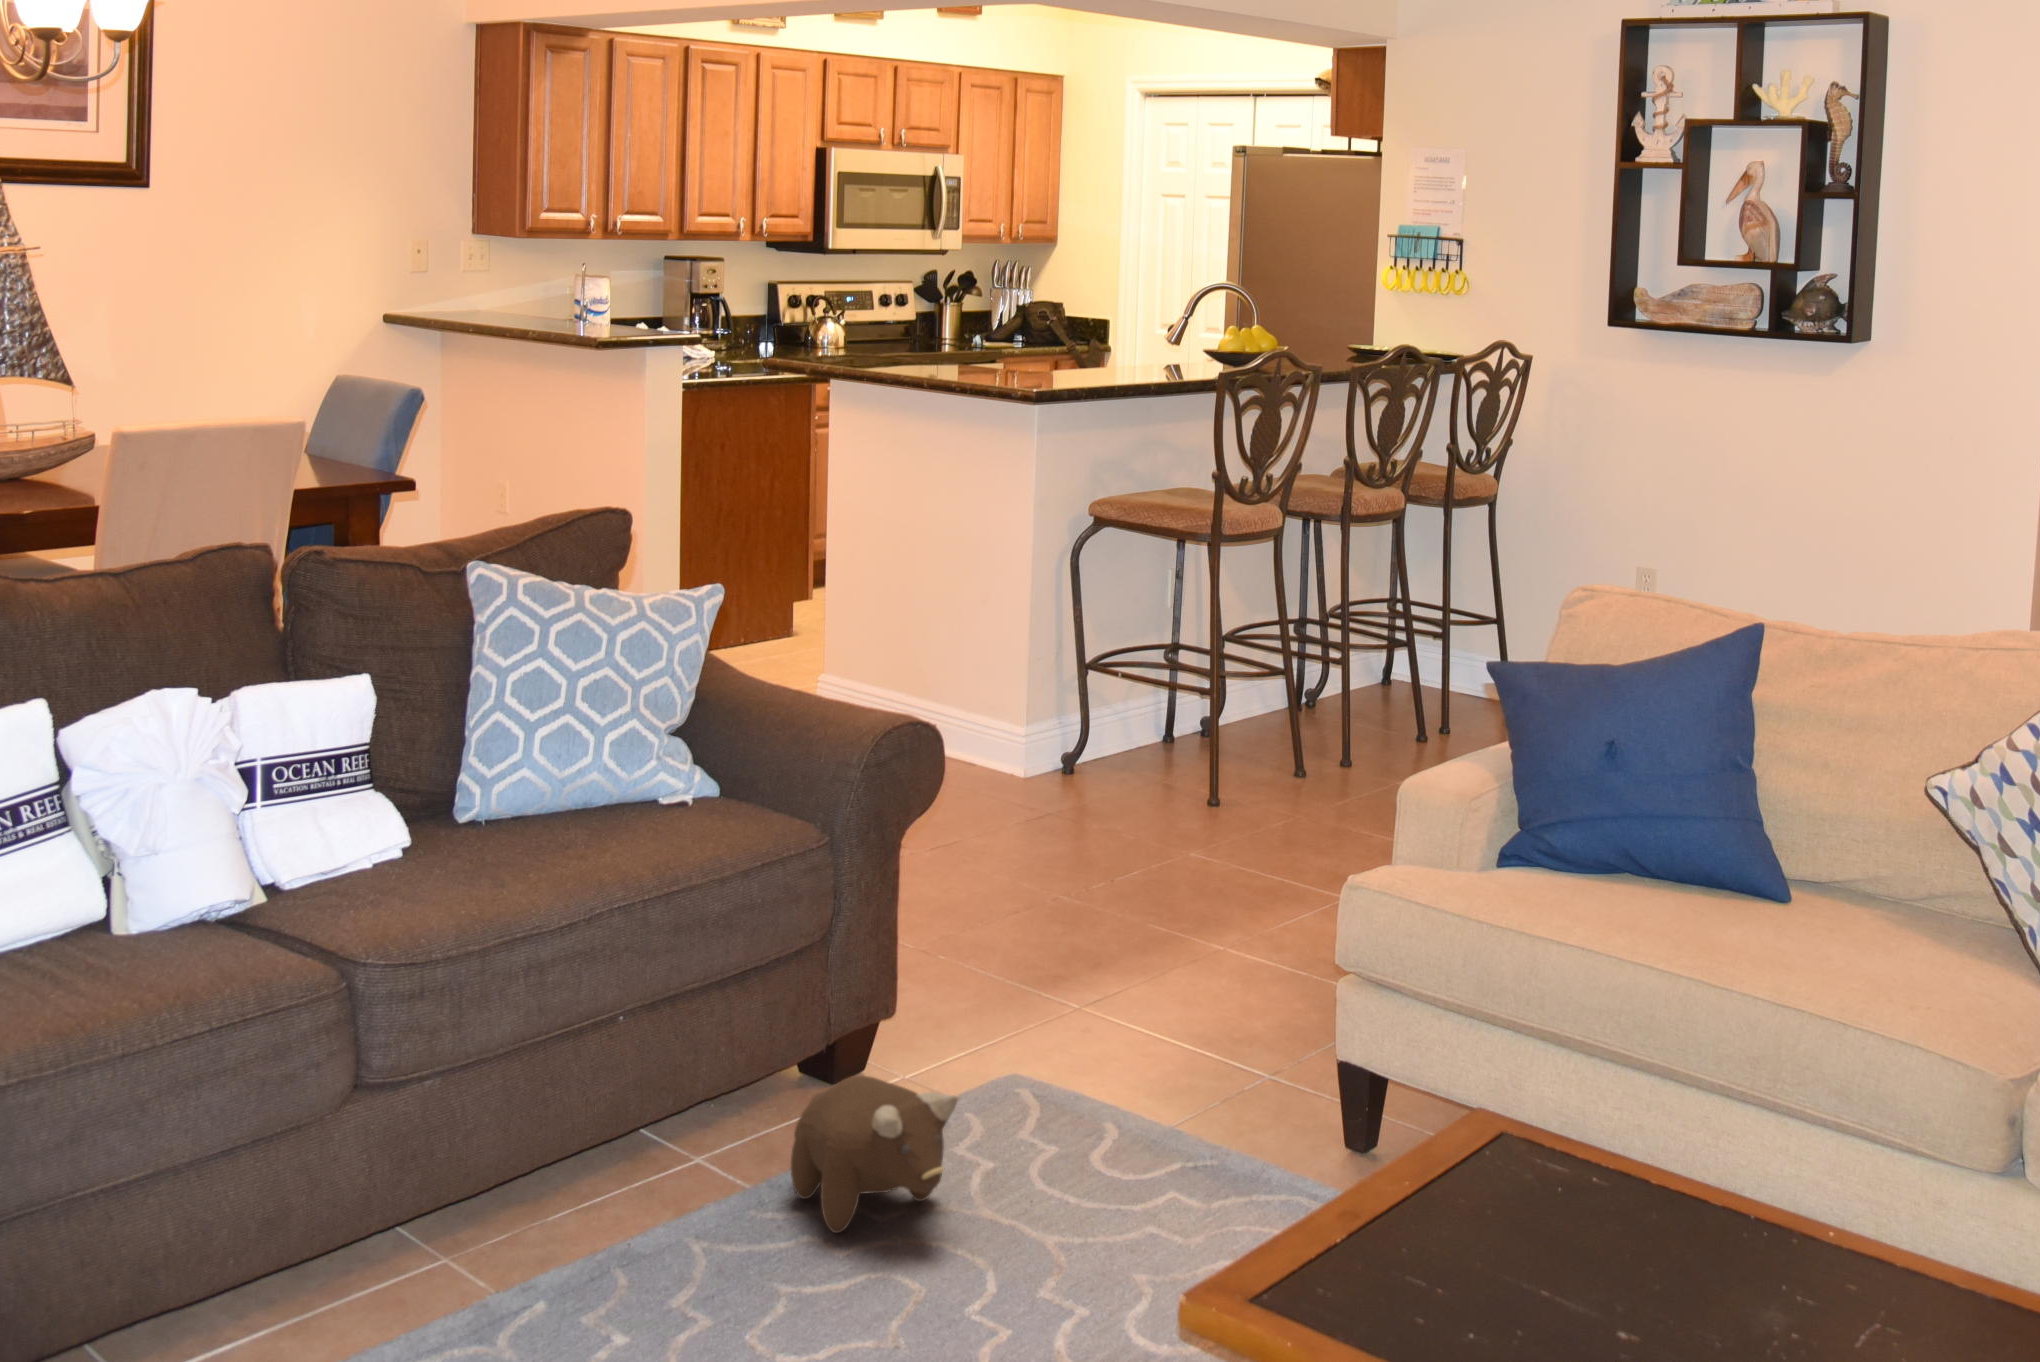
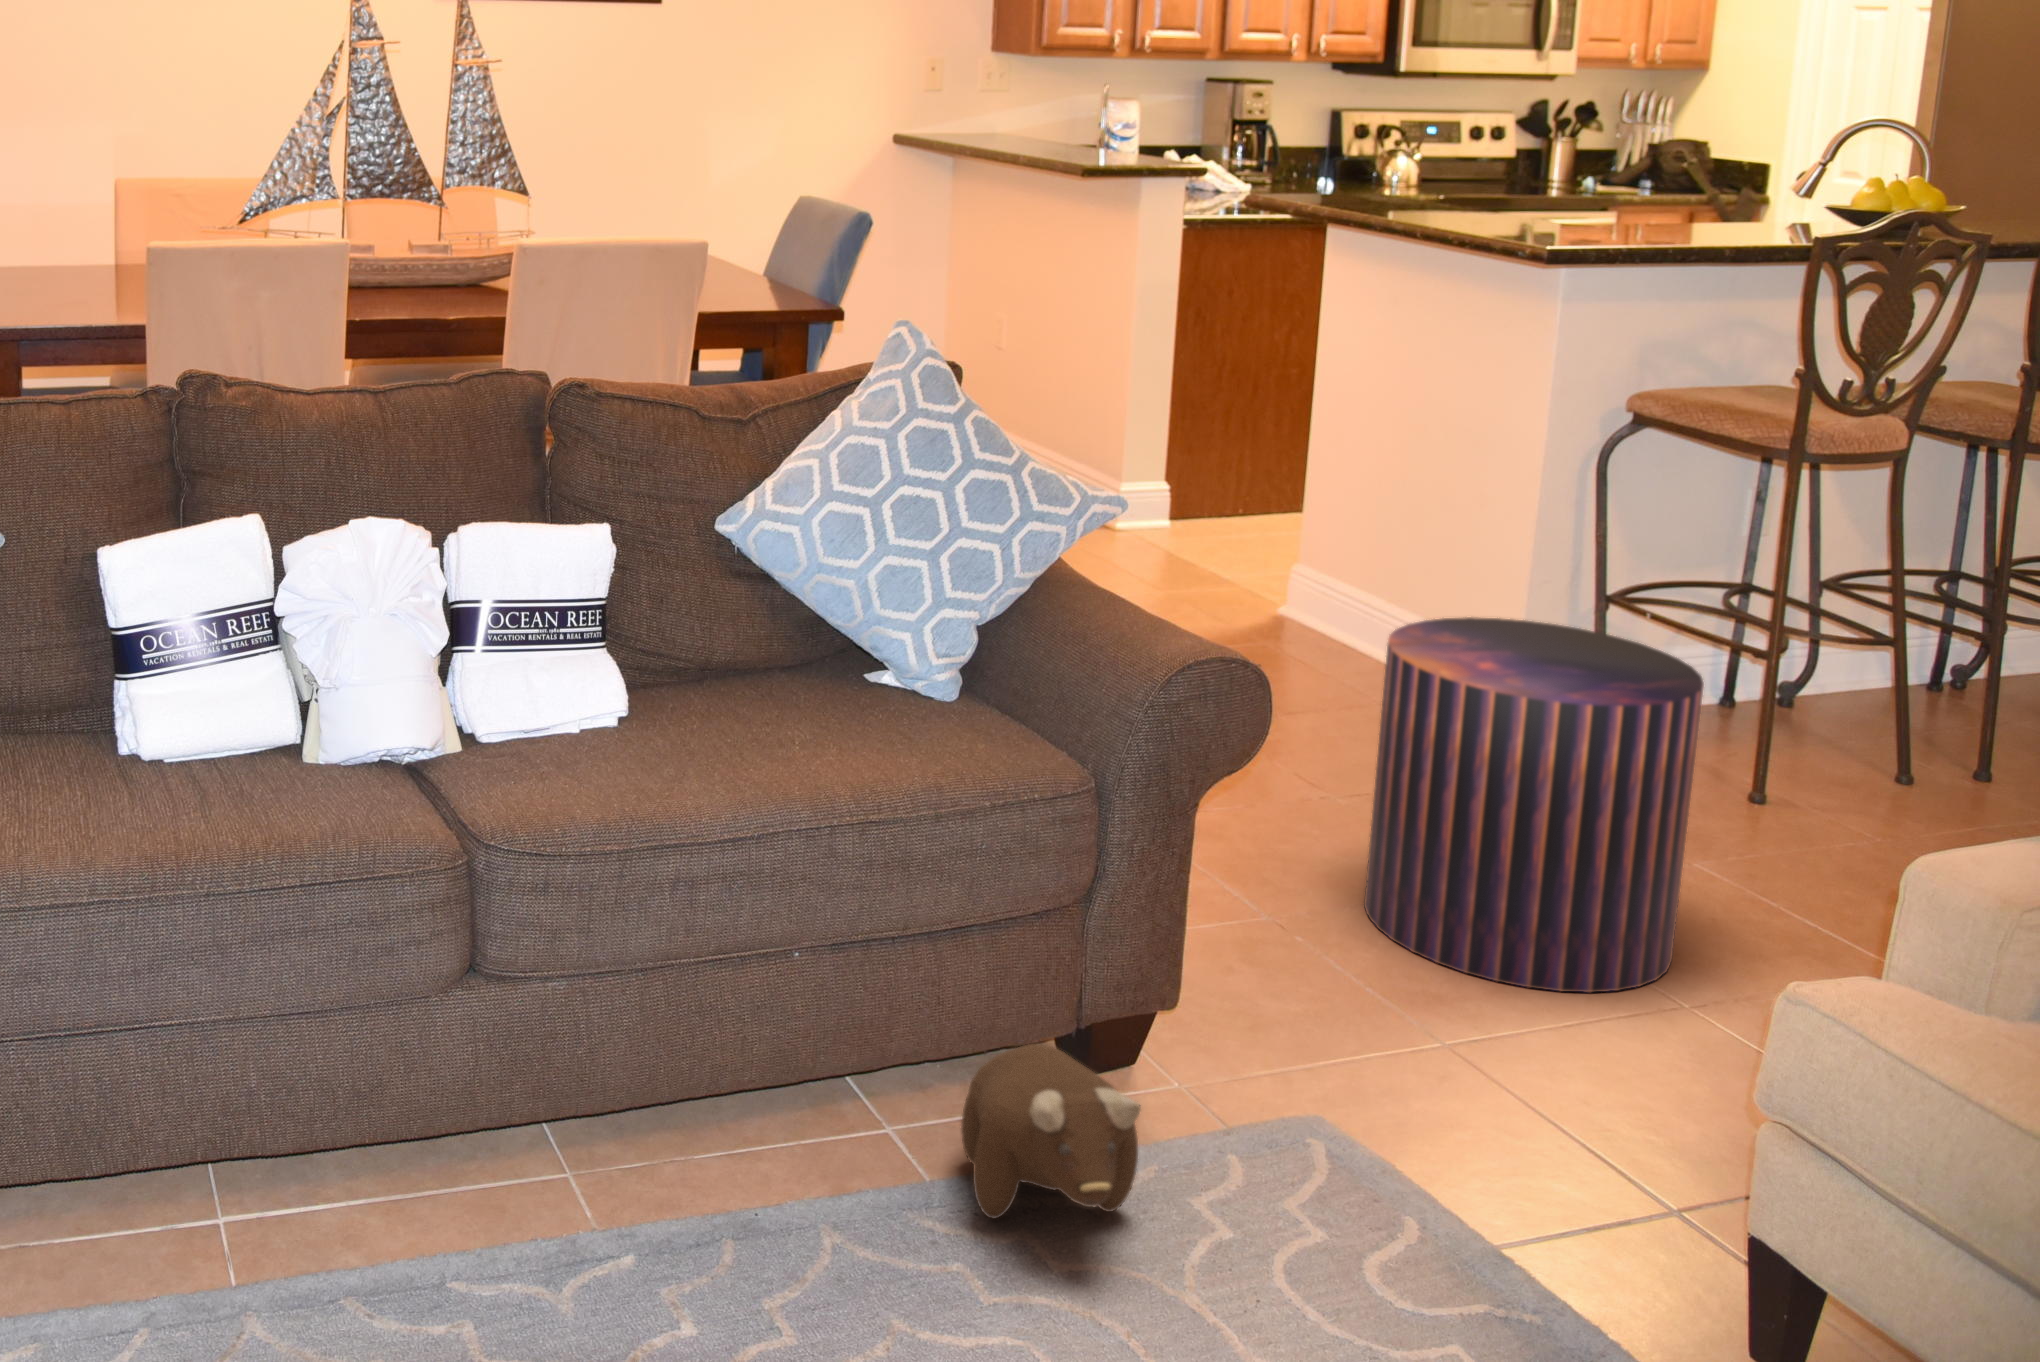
pouf: none [991,682,1217,965] -> present [1364,617,1704,992]

